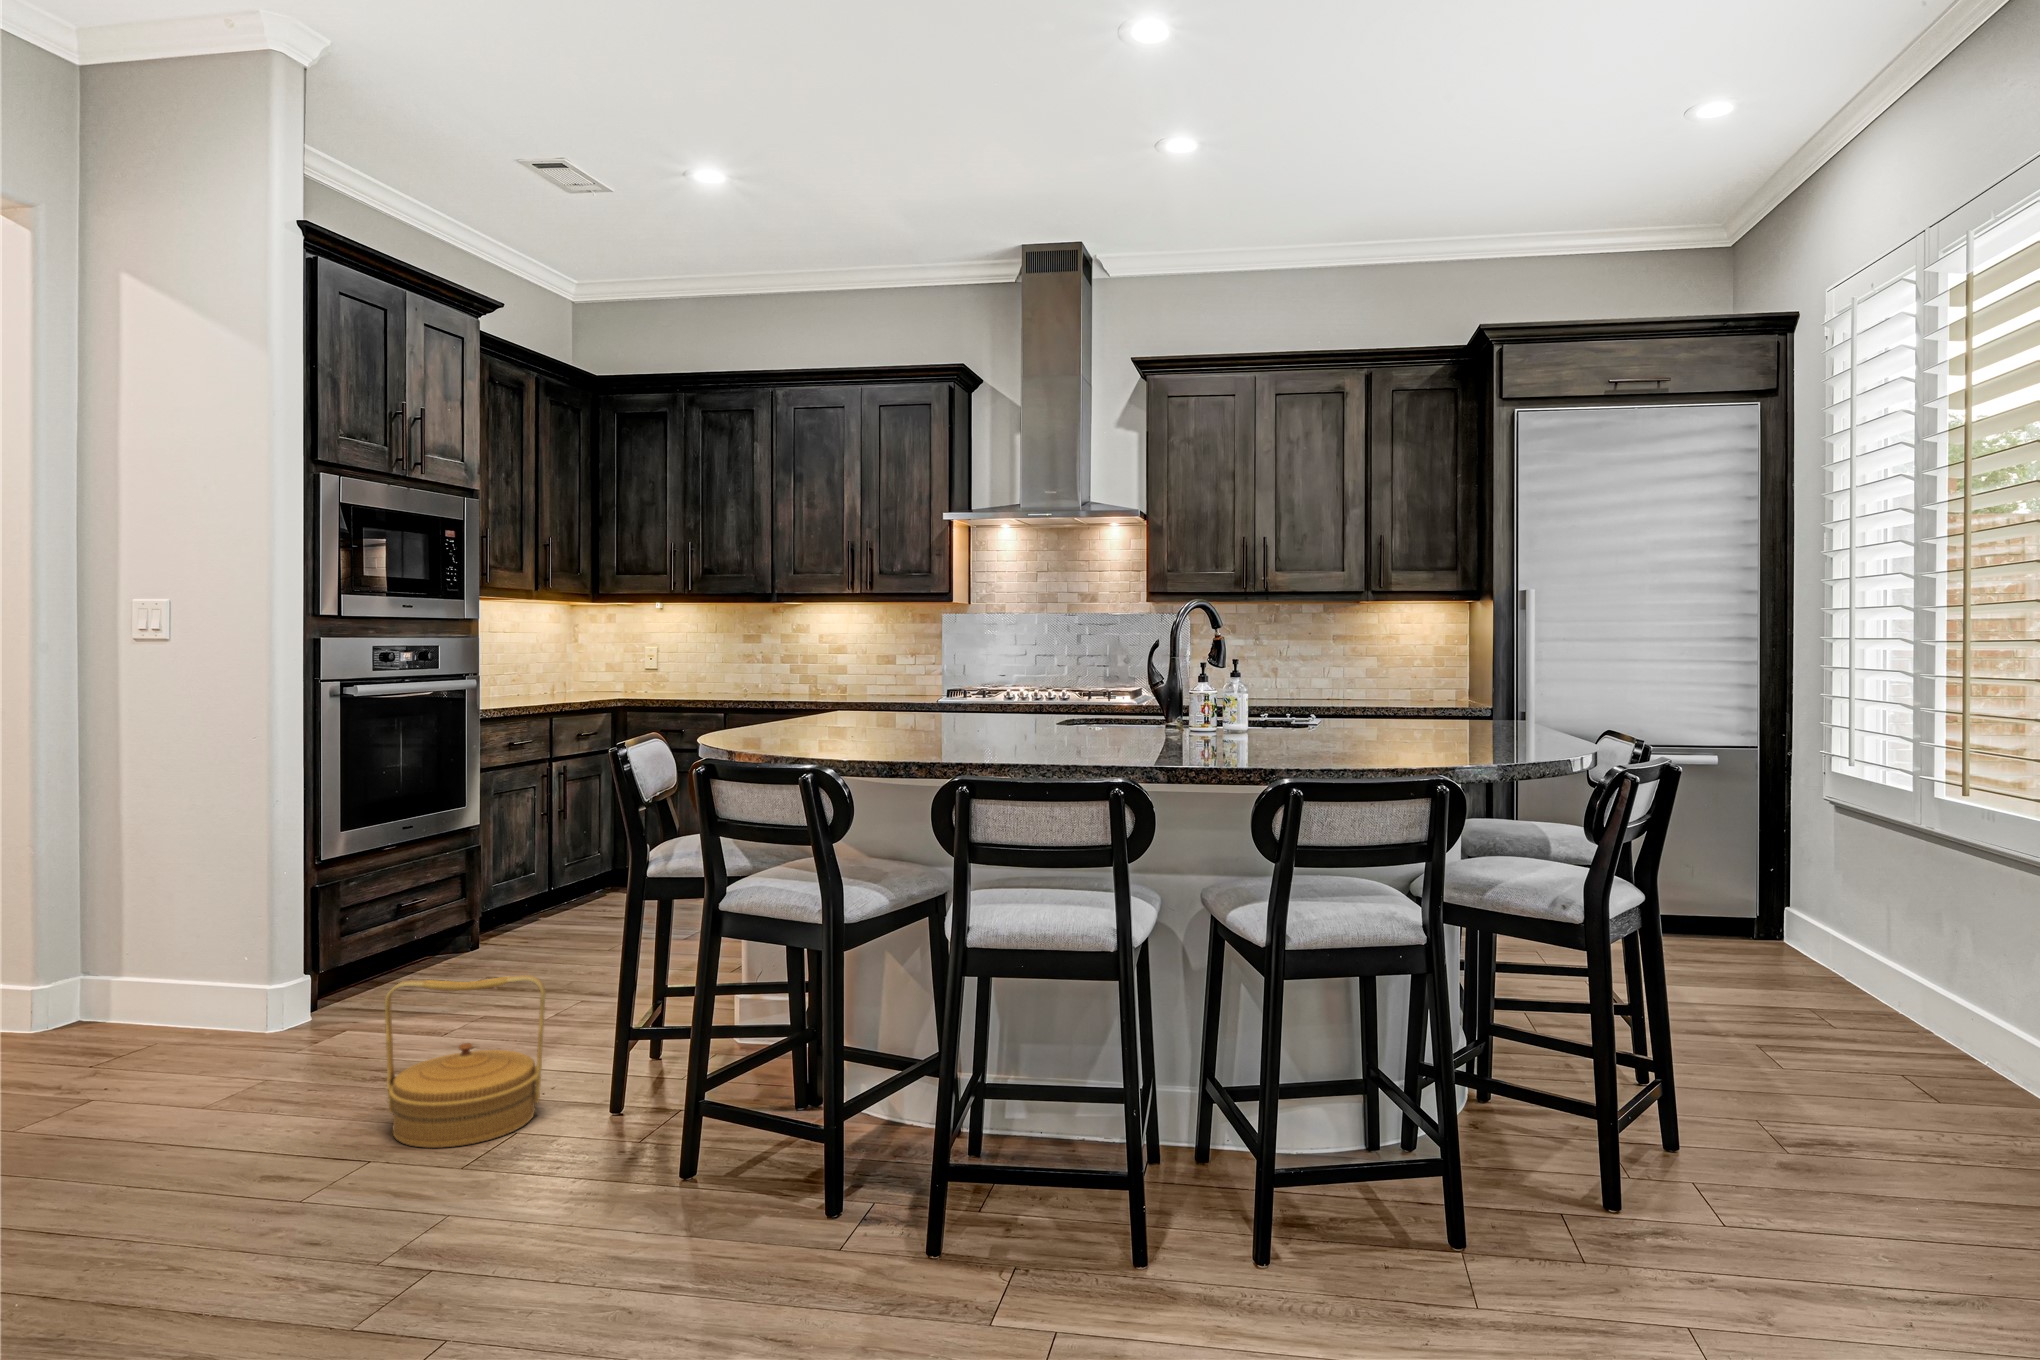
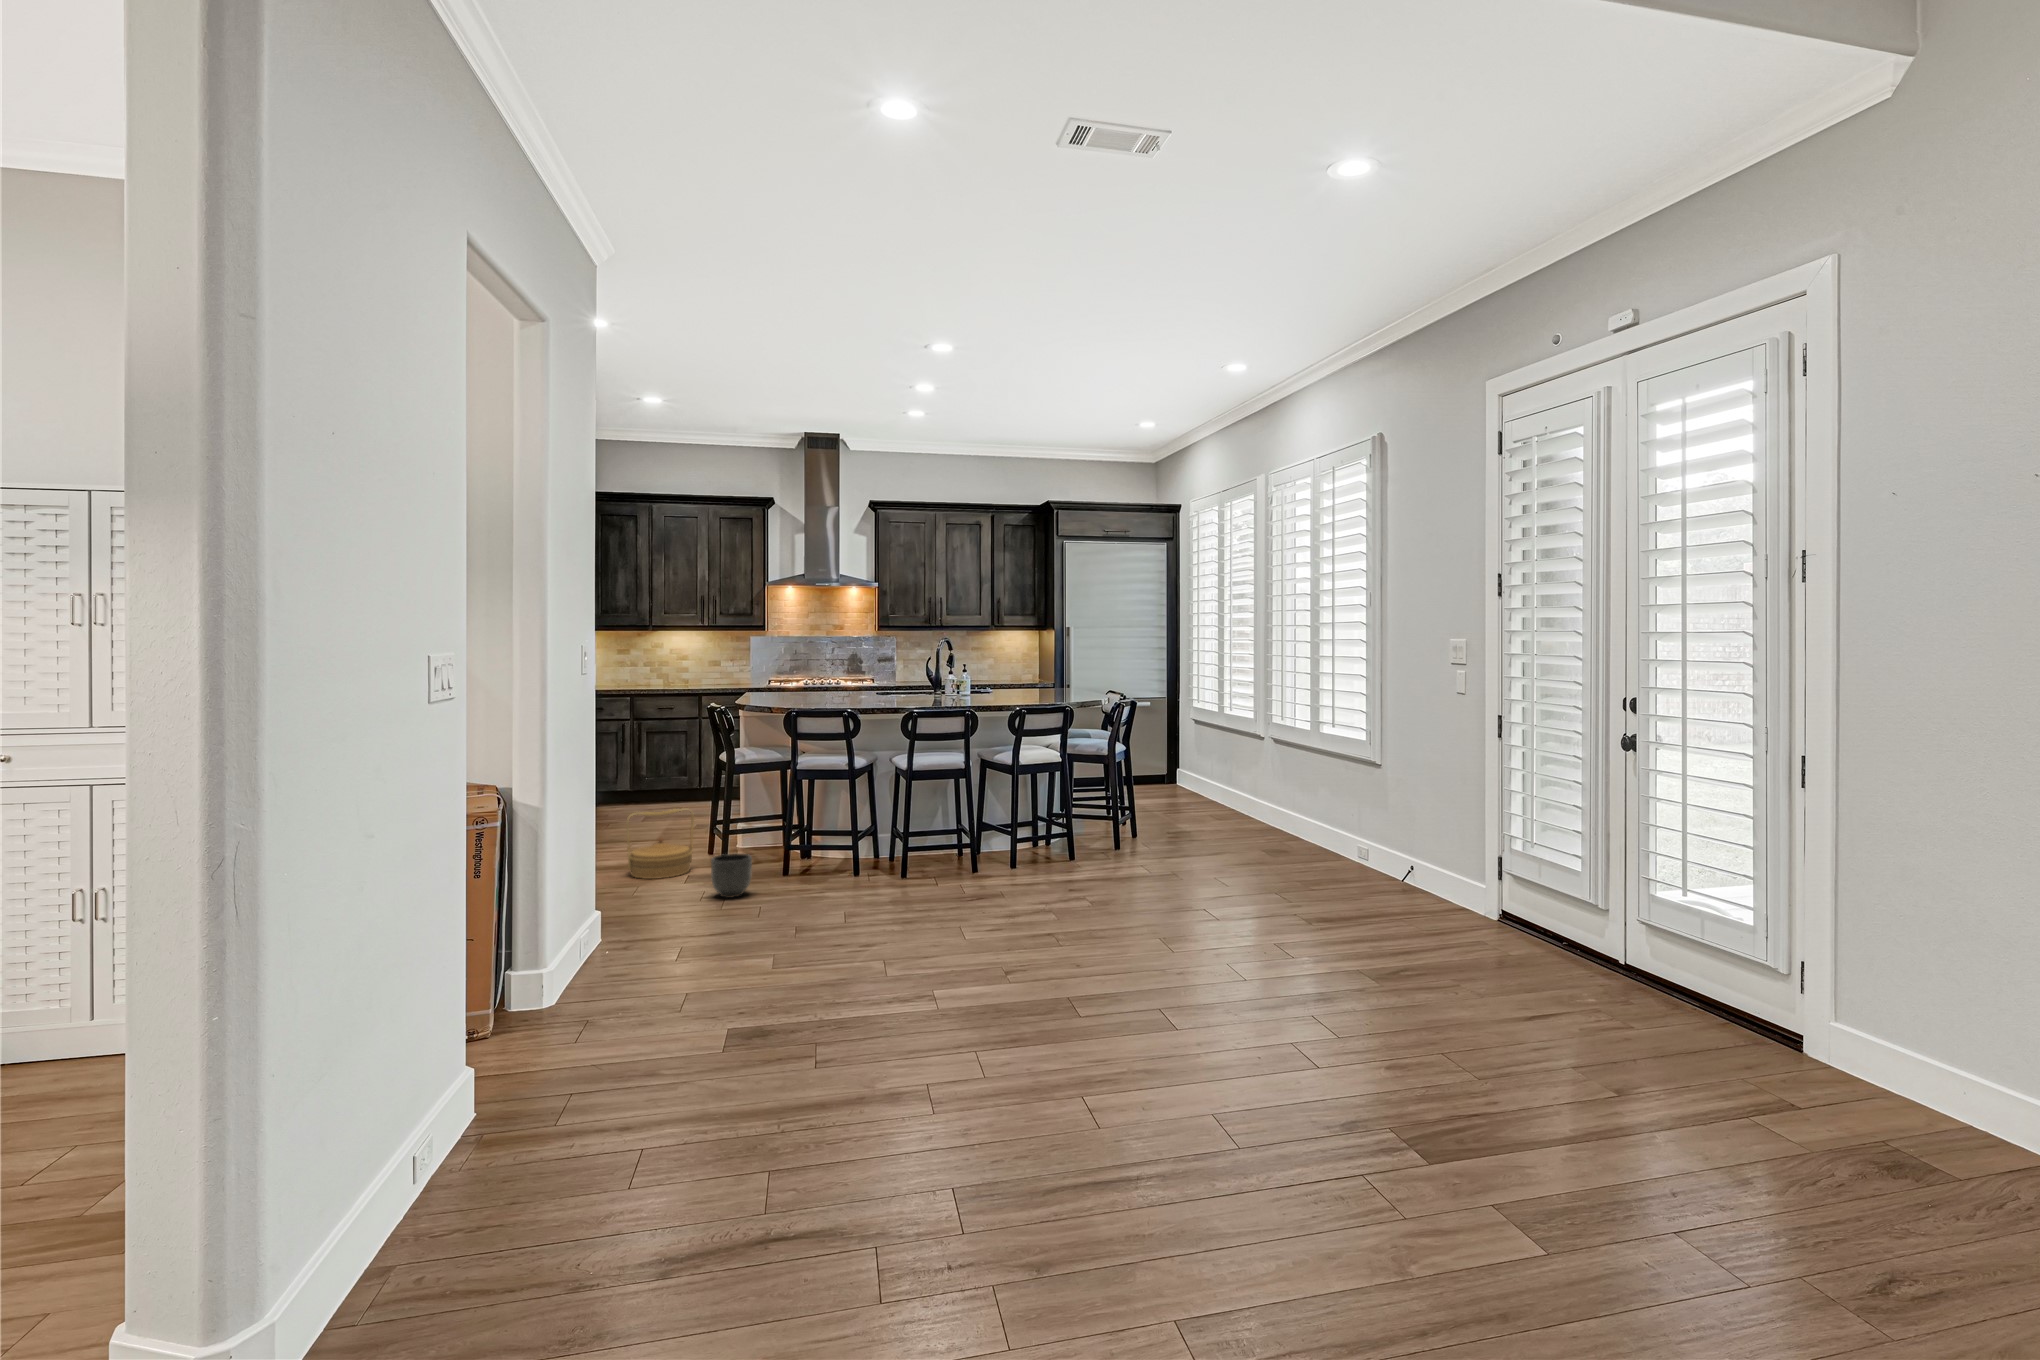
planter: none [395,1142,514,1281] -> present [711,854,752,898]

